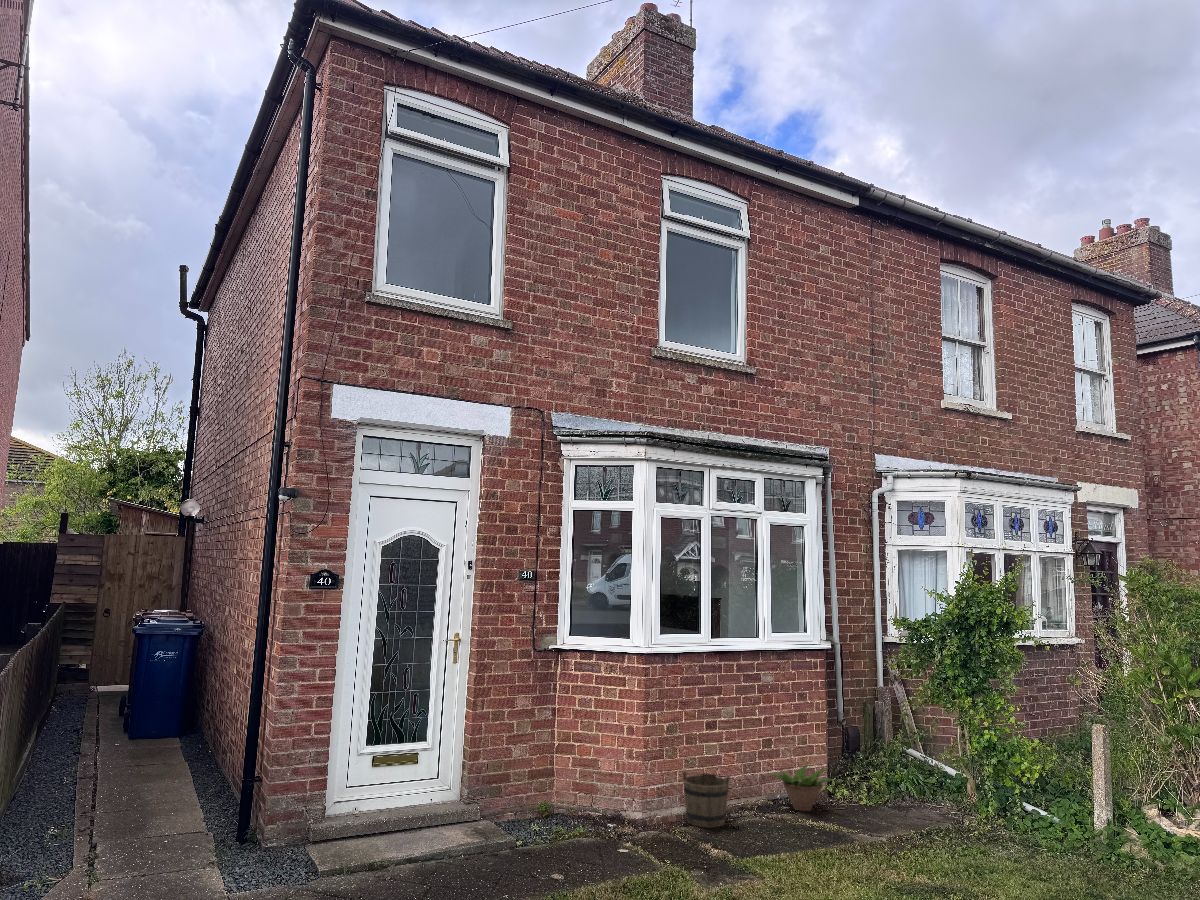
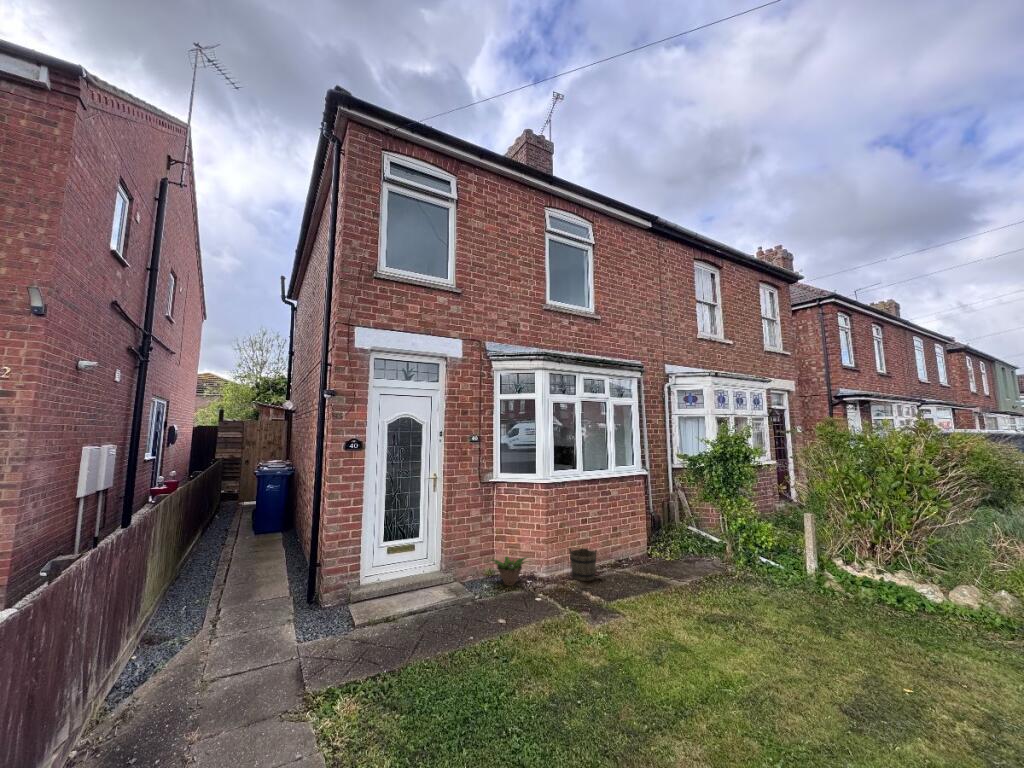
decorative plant: present [771,765,833,811] -> present [491,556,528,585]

